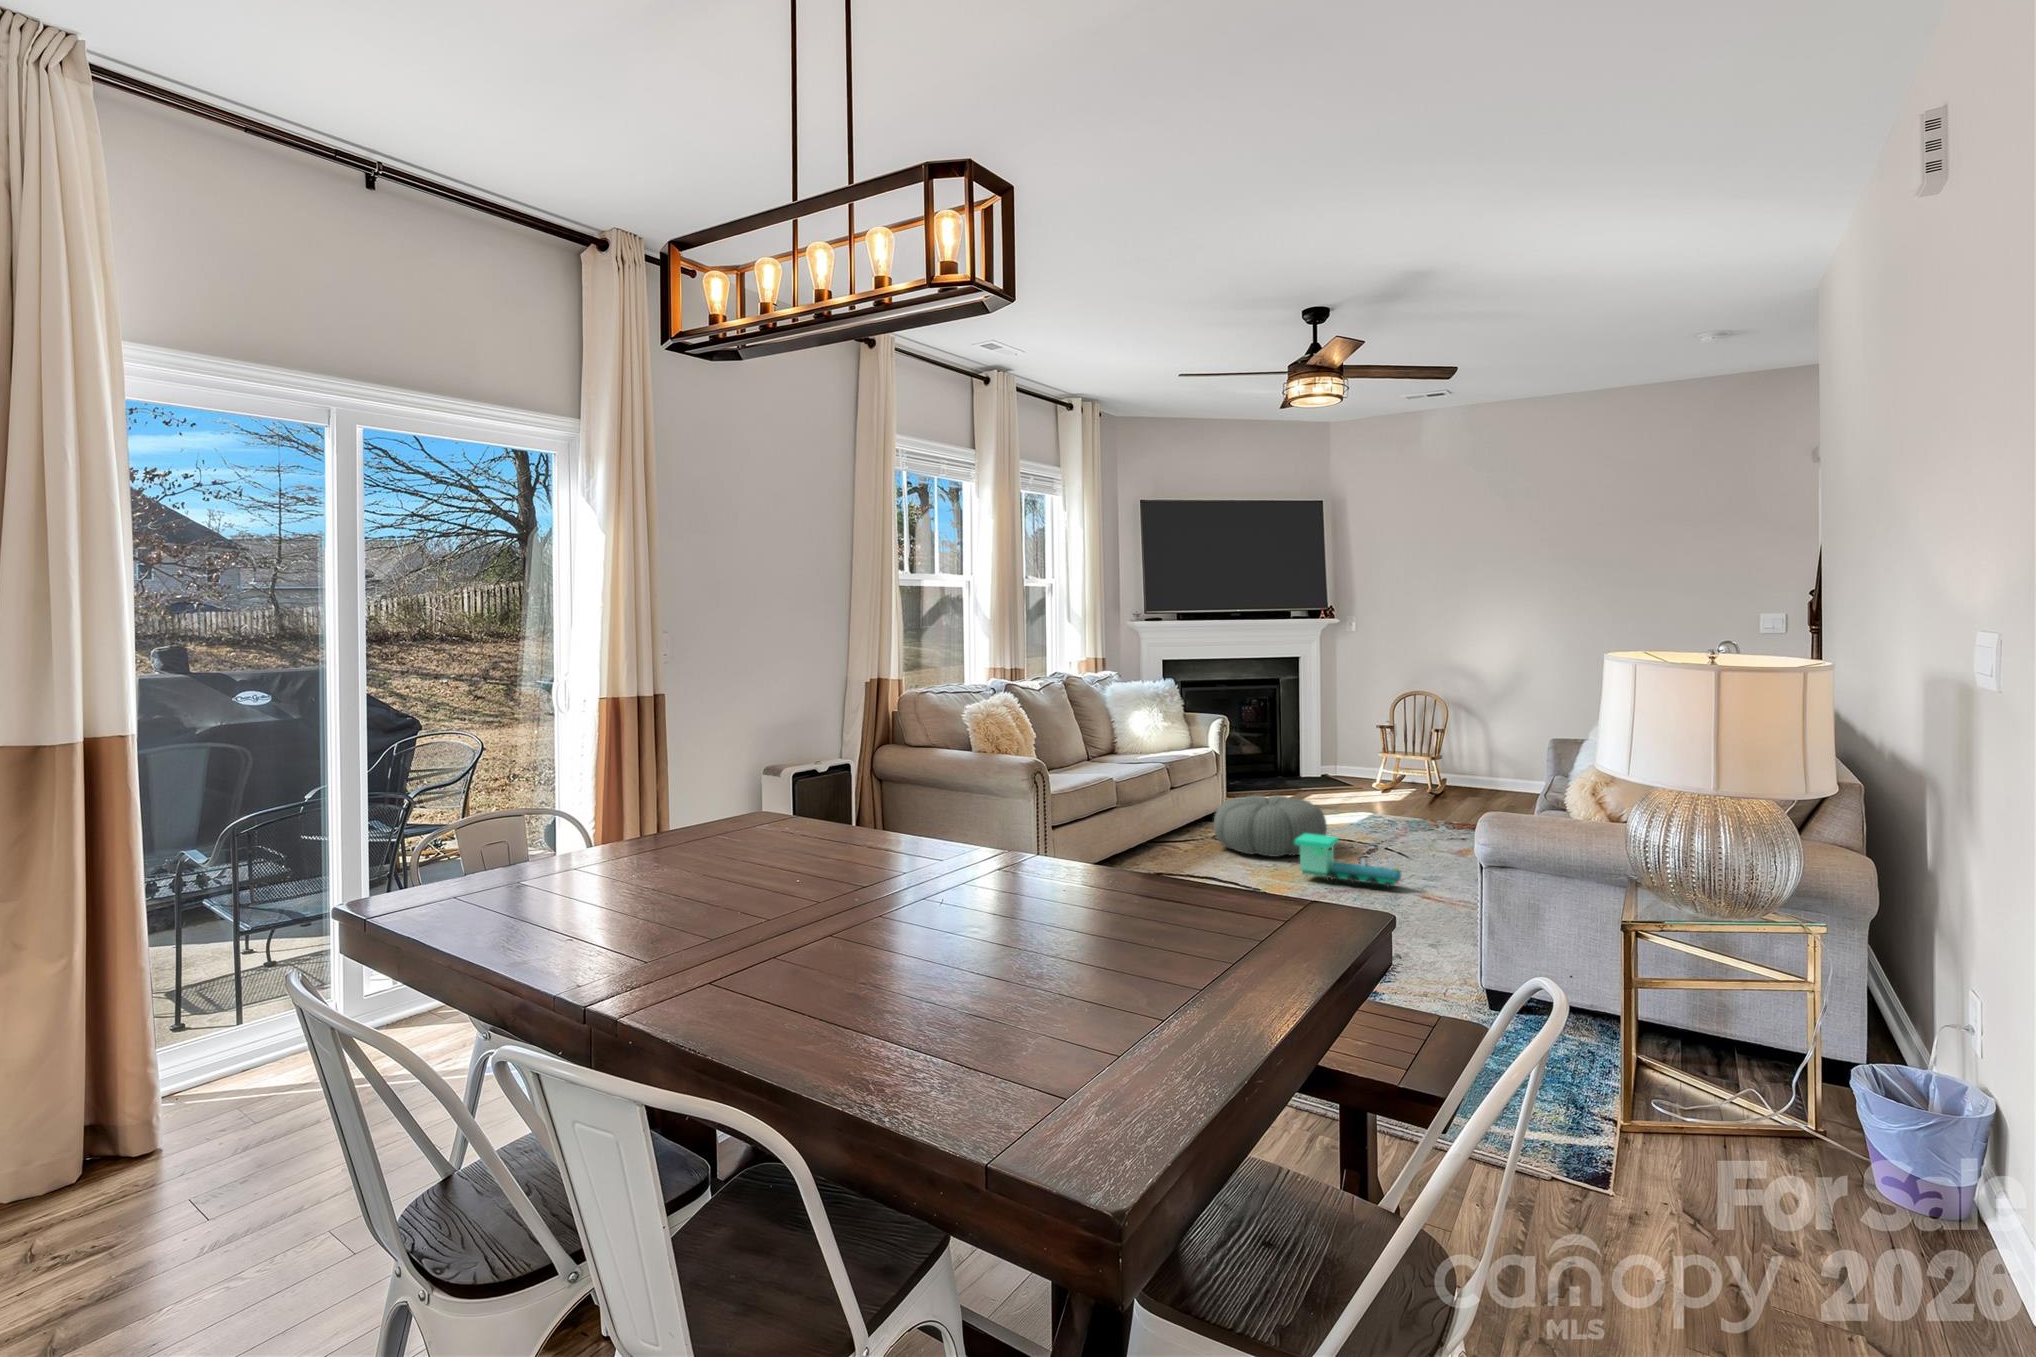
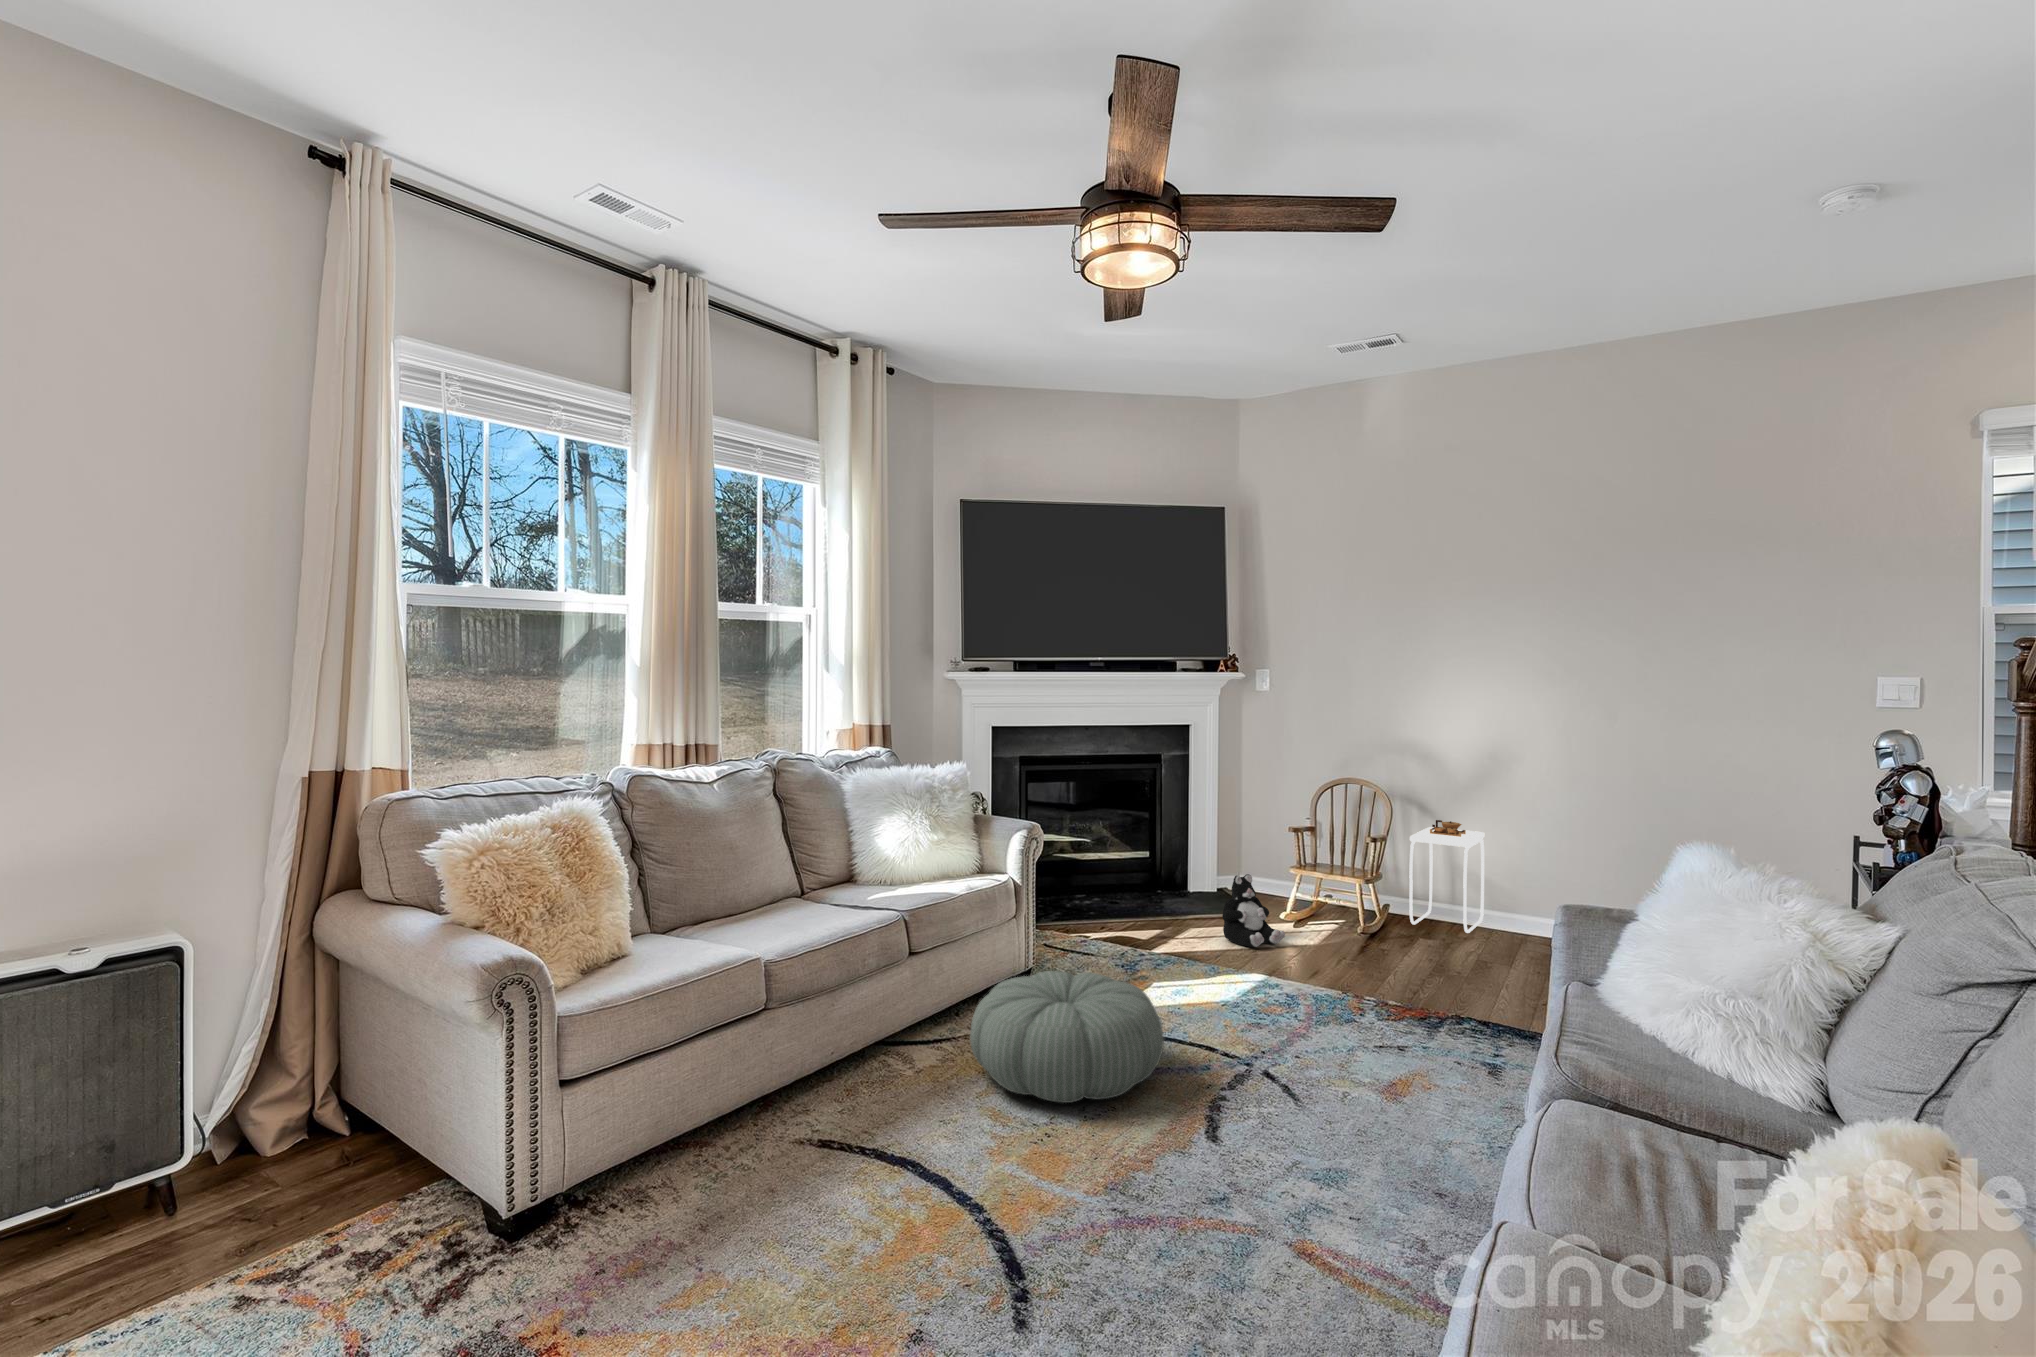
side table: none [1461,718,1513,791] -> present [1409,820,1484,933]
plush toy: none [1336,754,1379,799] -> present [1222,874,1285,947]
toy train: present [1295,833,1402,889] -> none [1067,1084,1272,1235]

